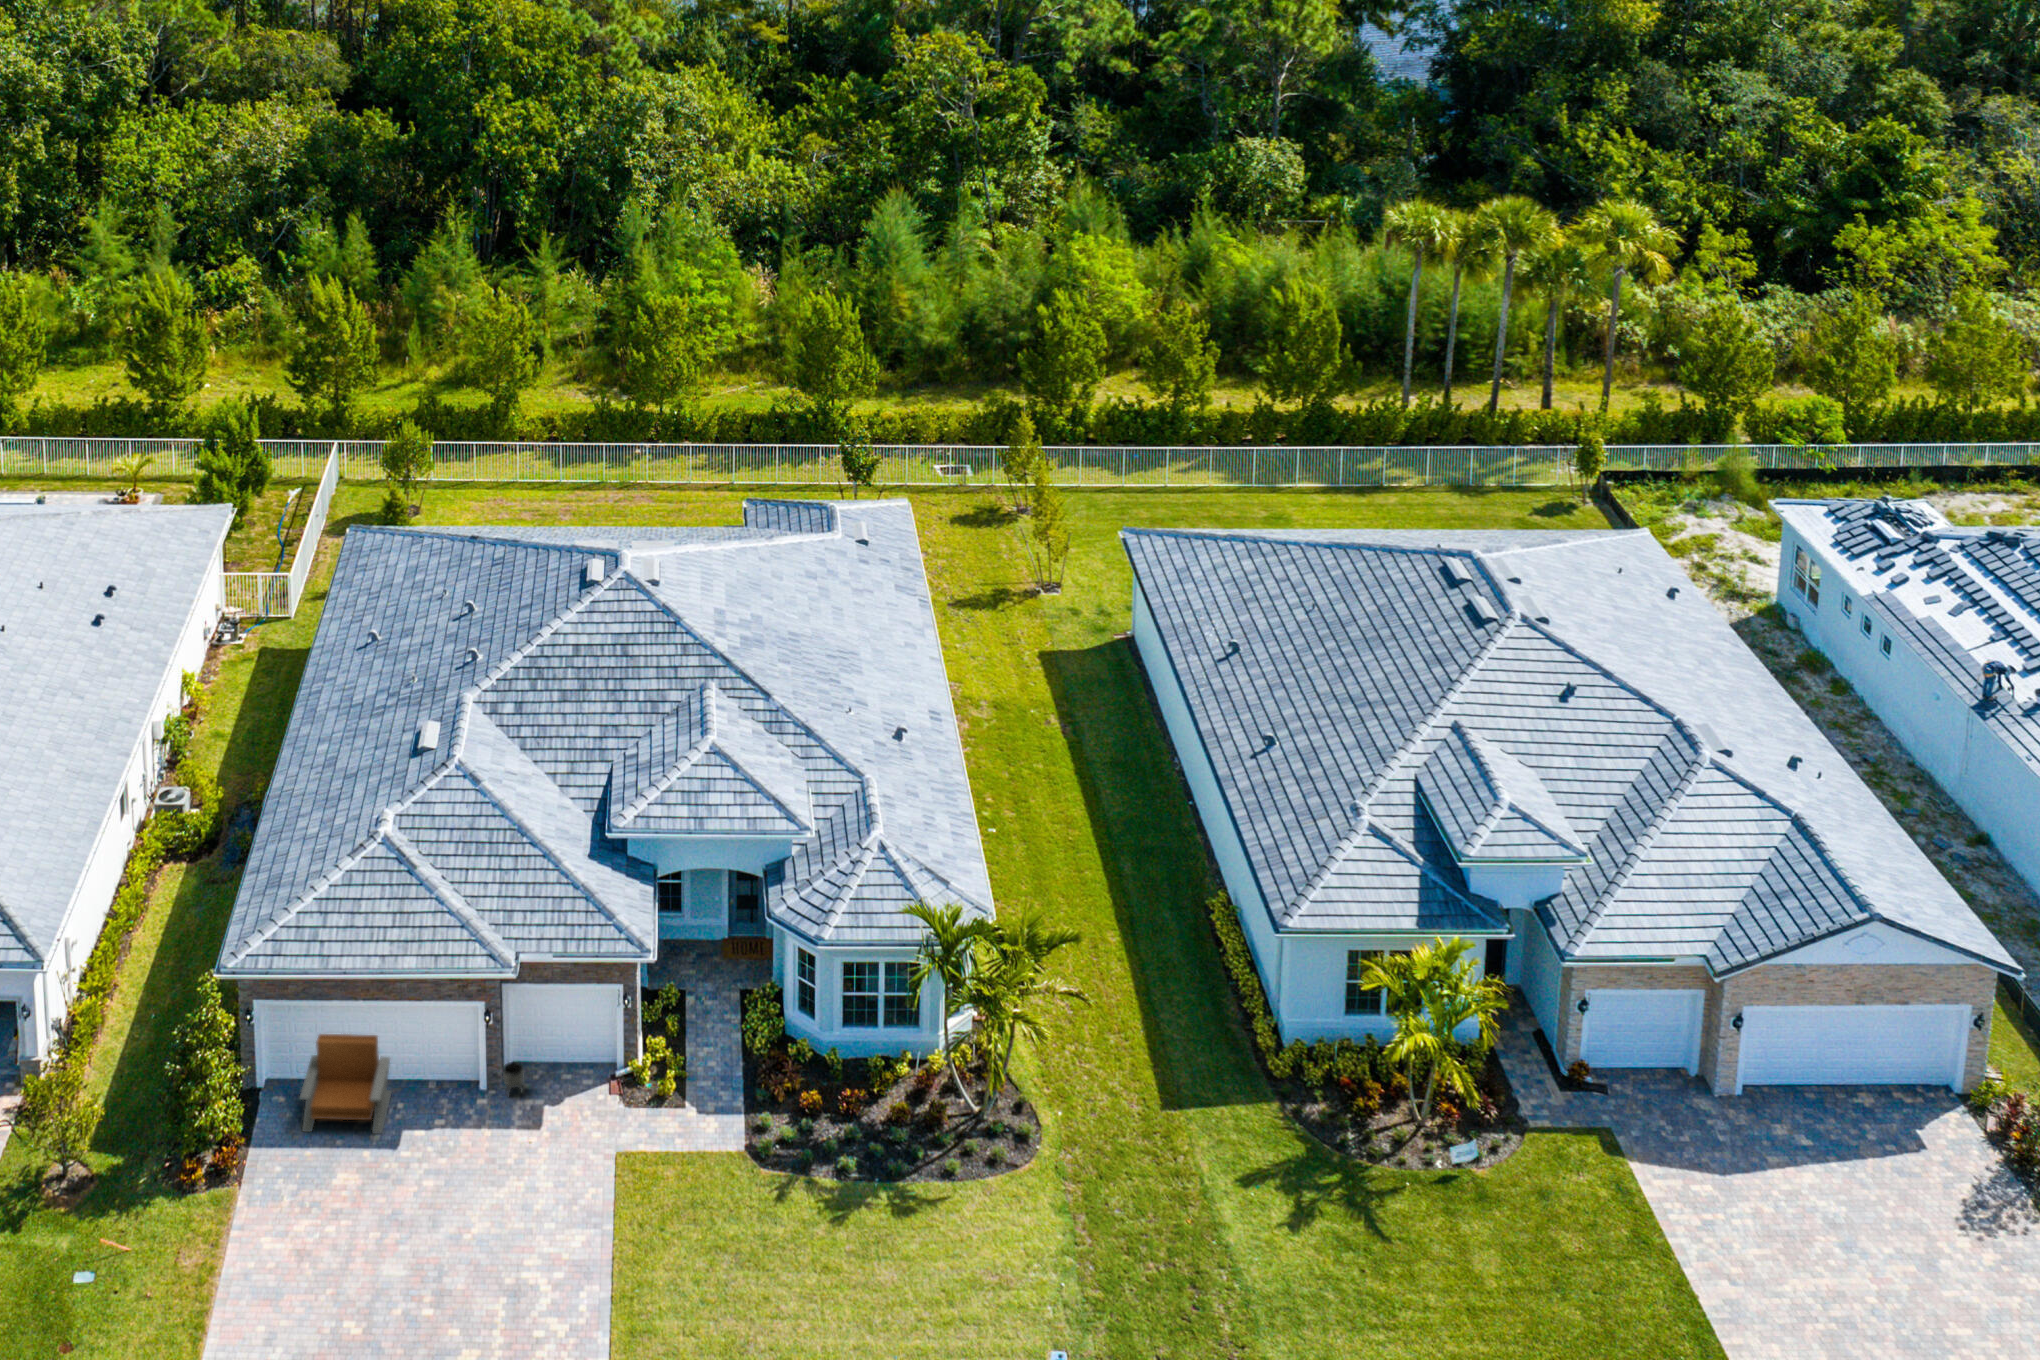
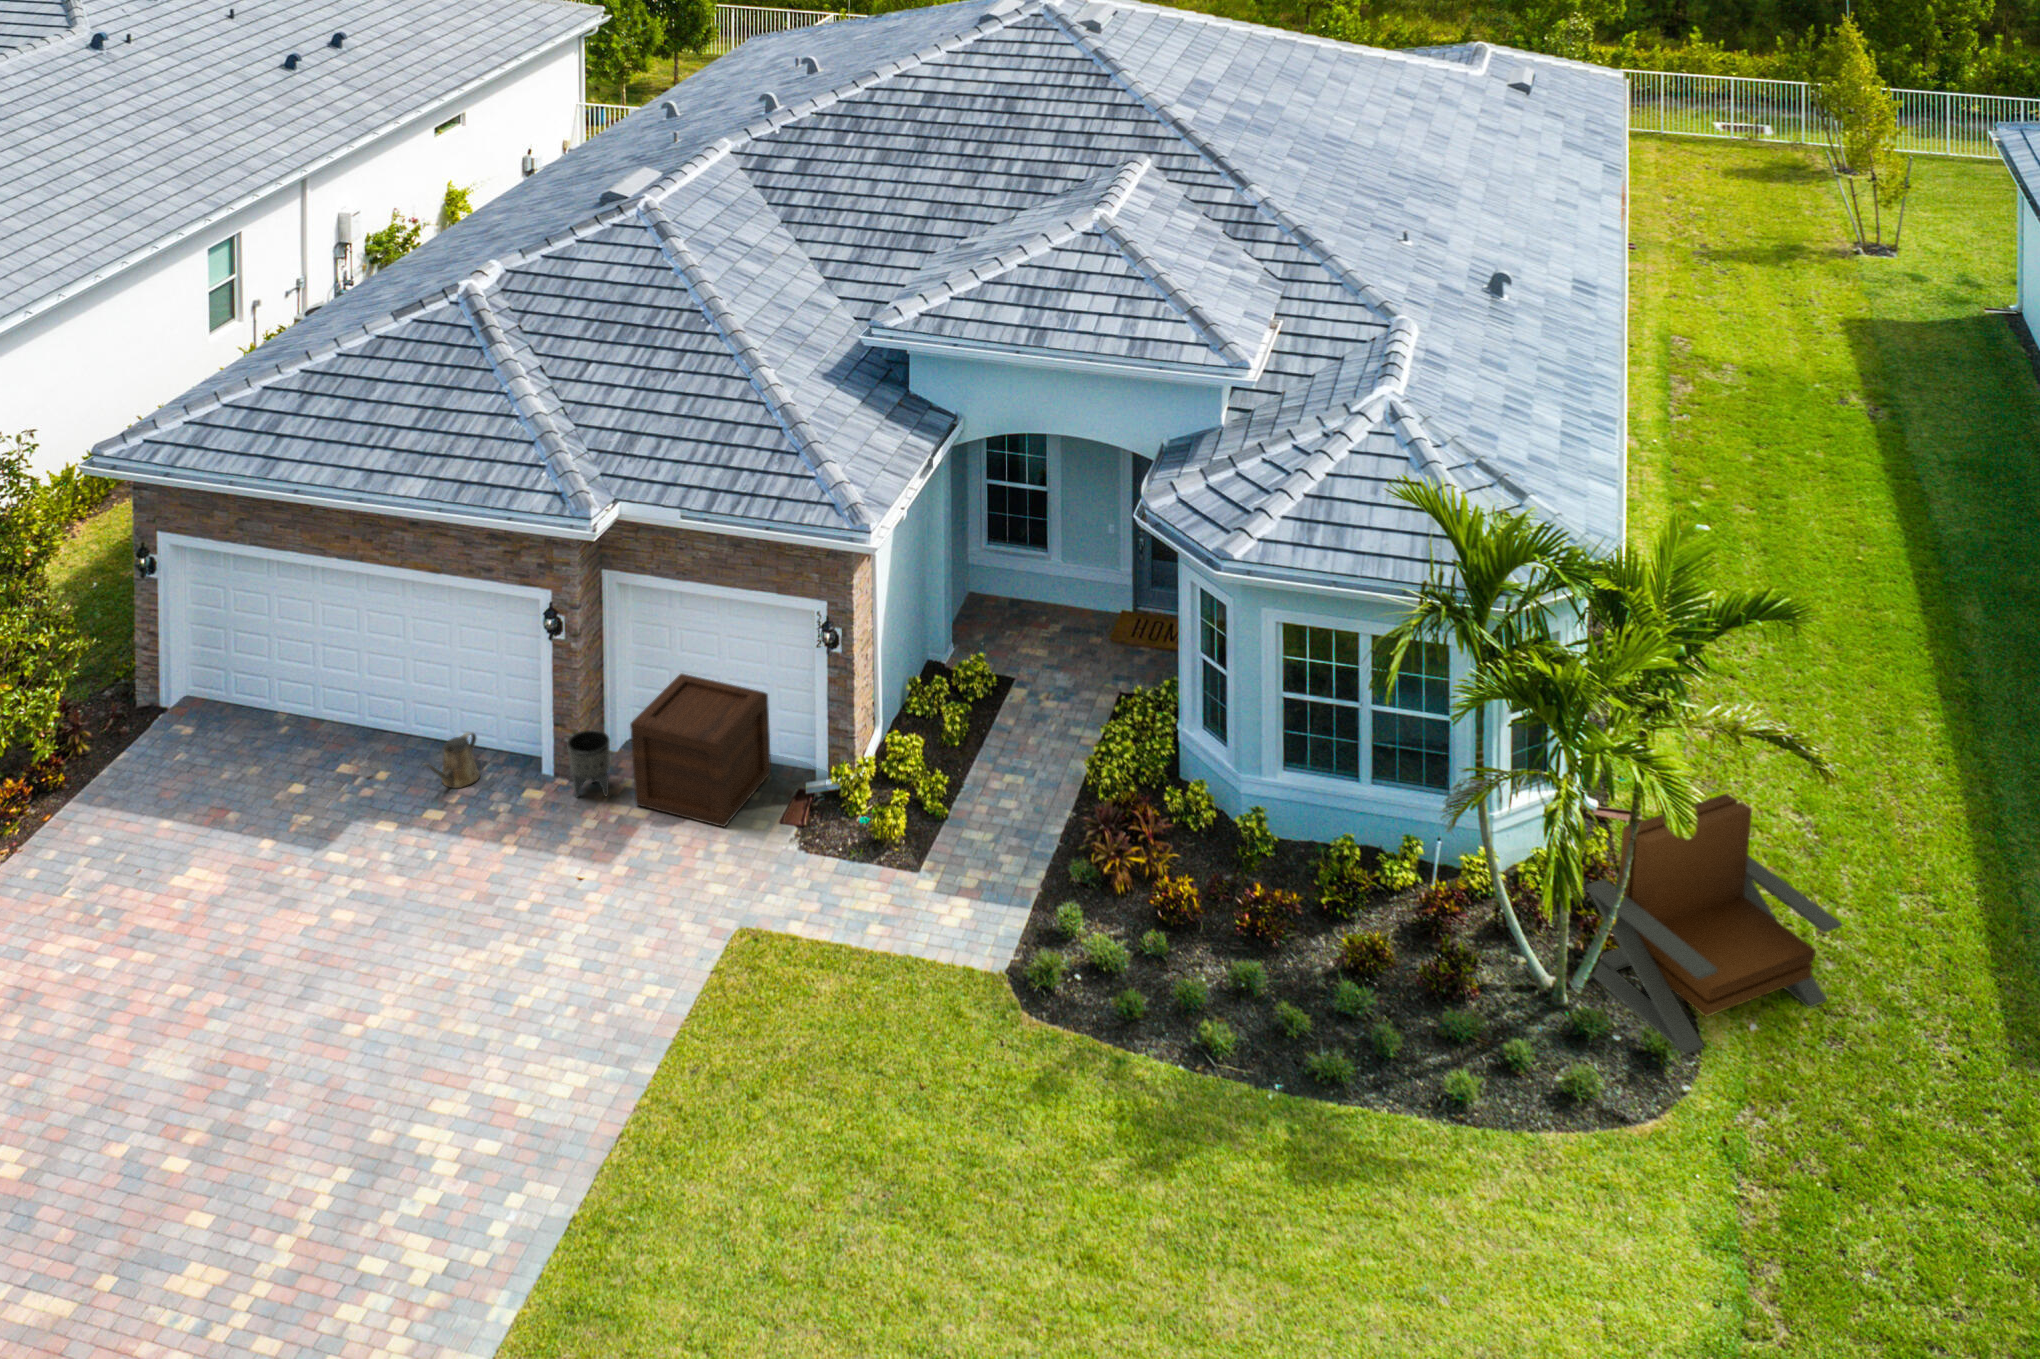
wooden crate: none [539,1025,597,1100] -> present [630,674,771,827]
lounge chair: present [300,1034,391,1134] -> present [1586,794,1842,1054]
watering can: none [434,1072,454,1103] -> present [423,732,480,788]

